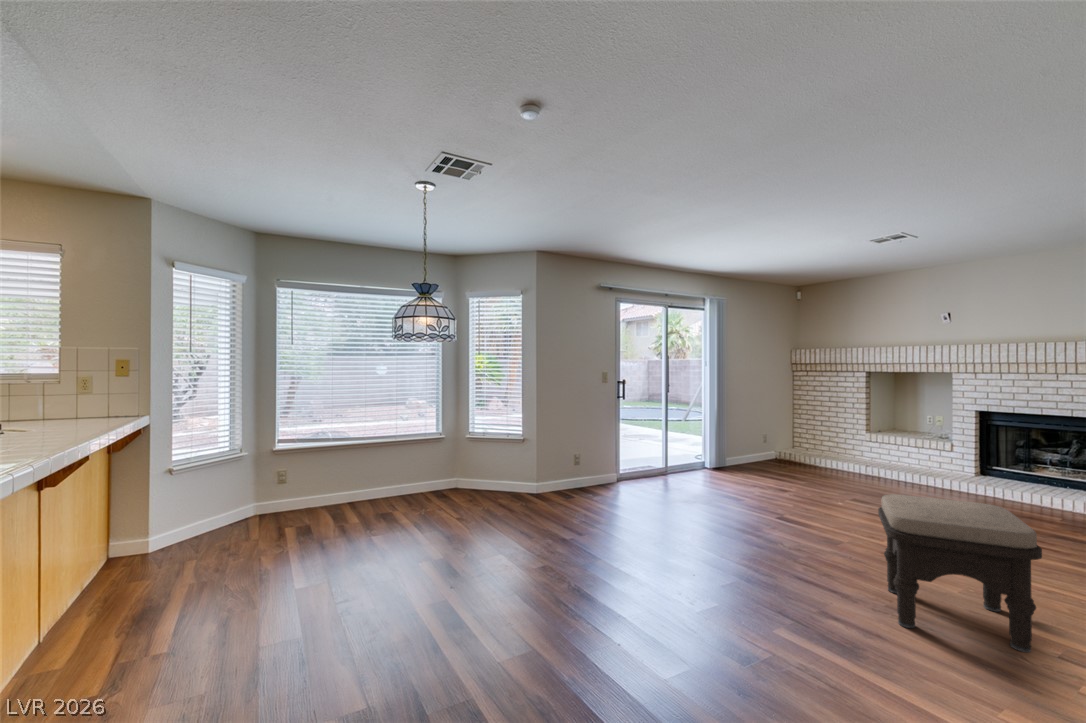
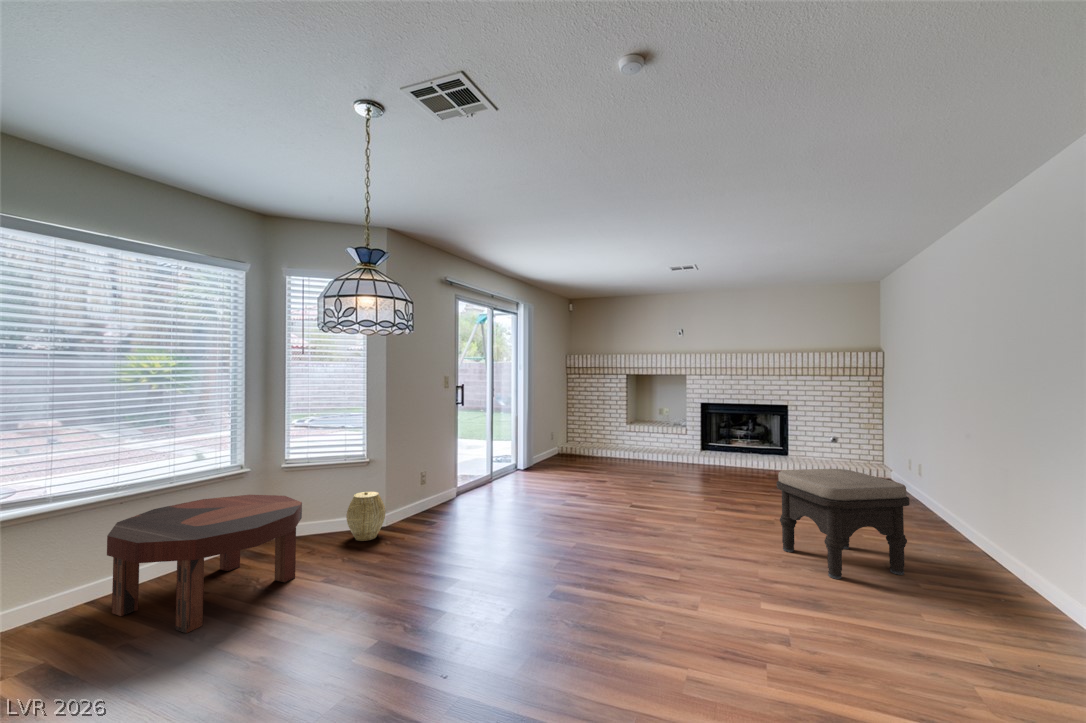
coffee table: none [358,453,458,524] -> present [107,495,302,633]
woven basket: none [503,463,531,500] -> present [346,491,386,541]

